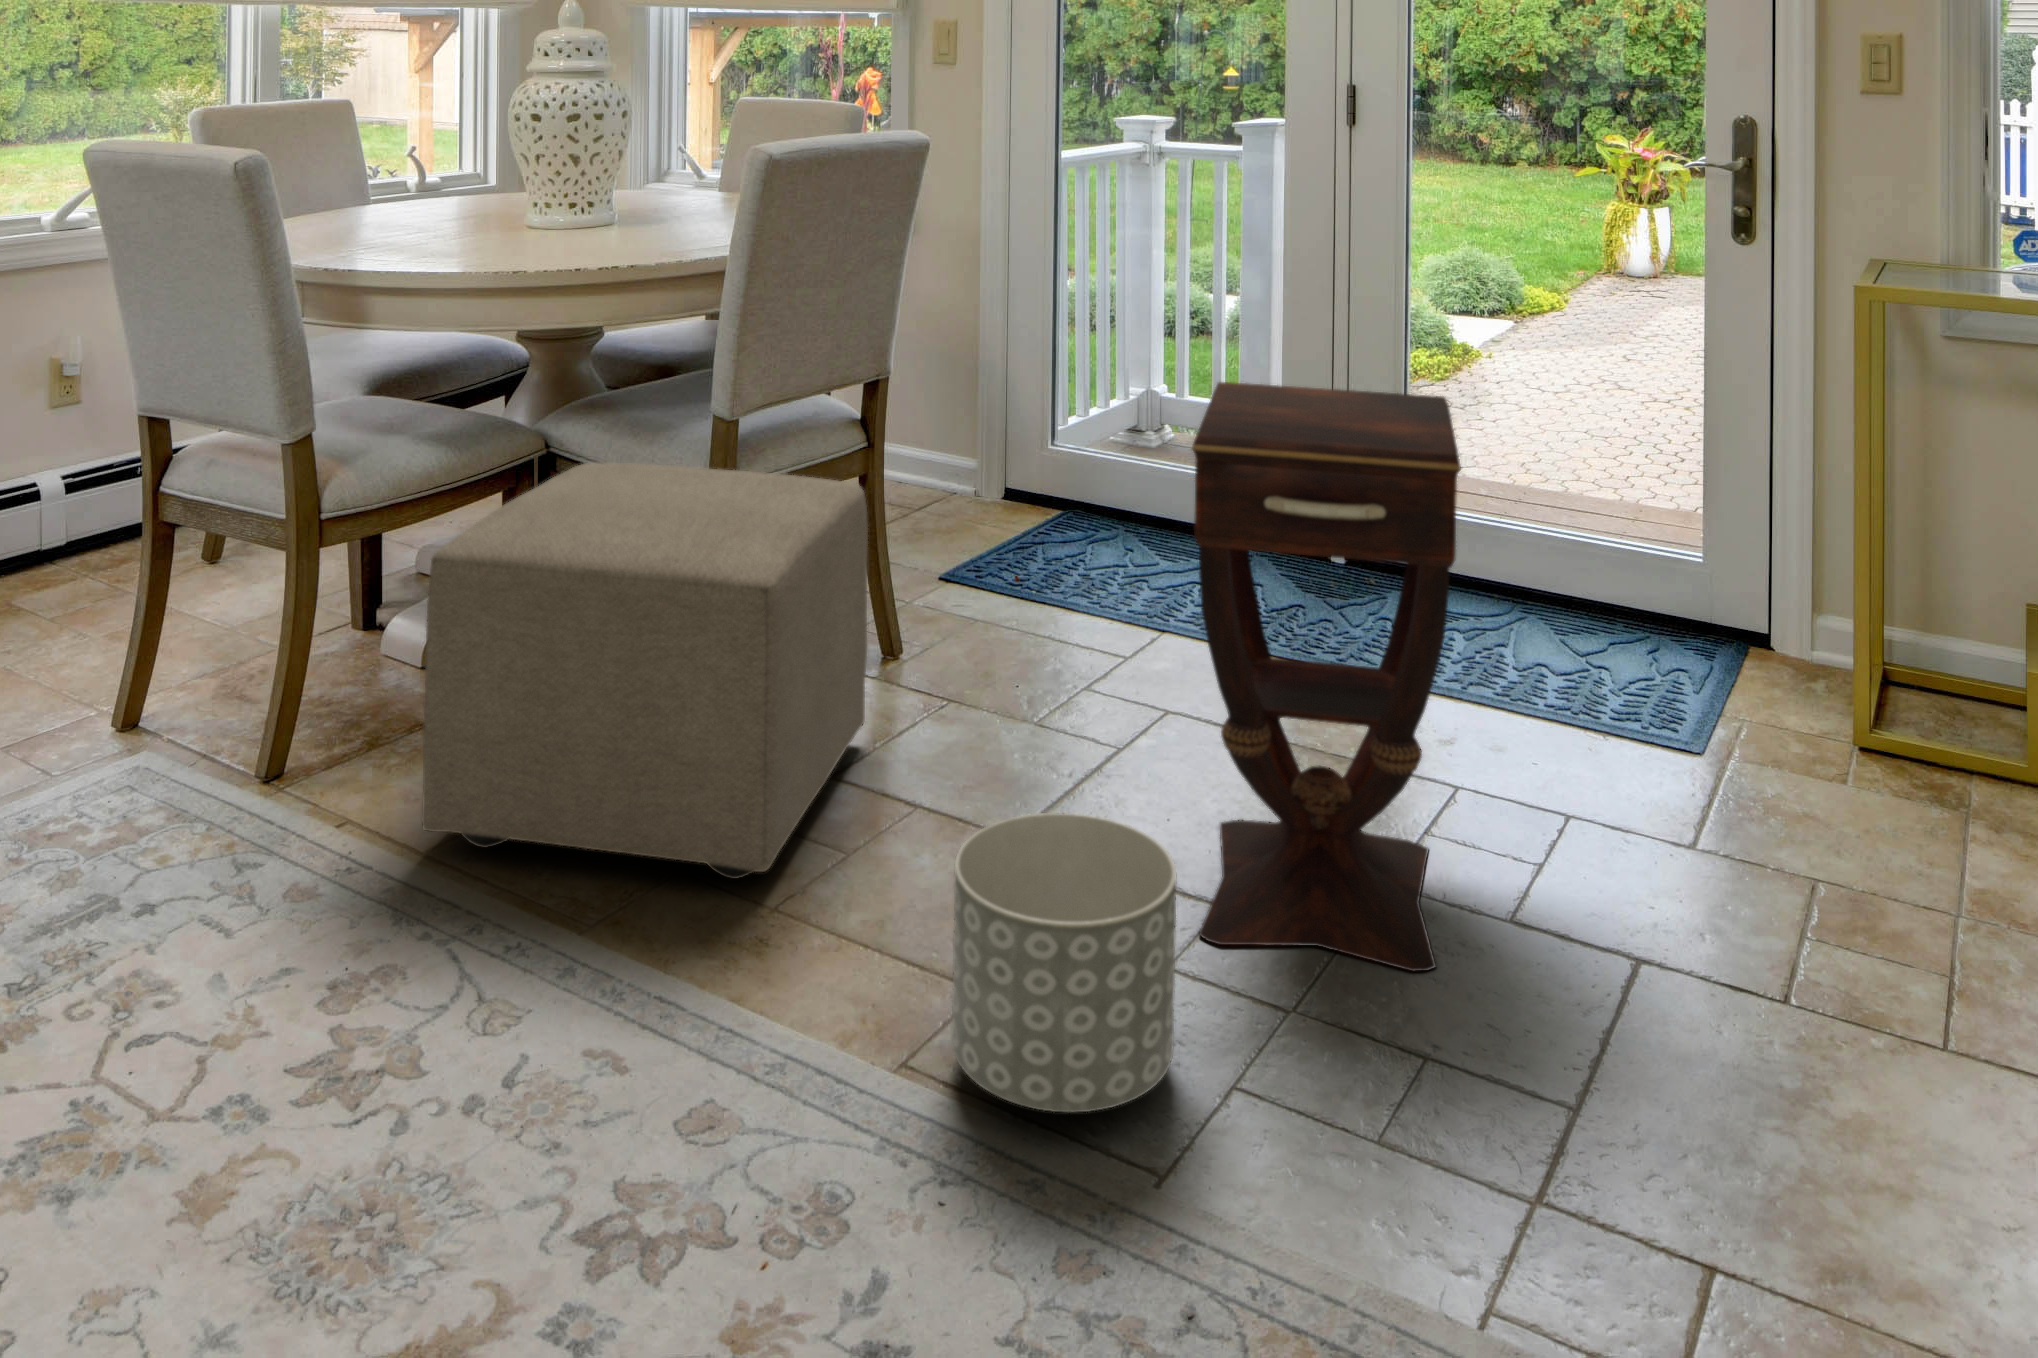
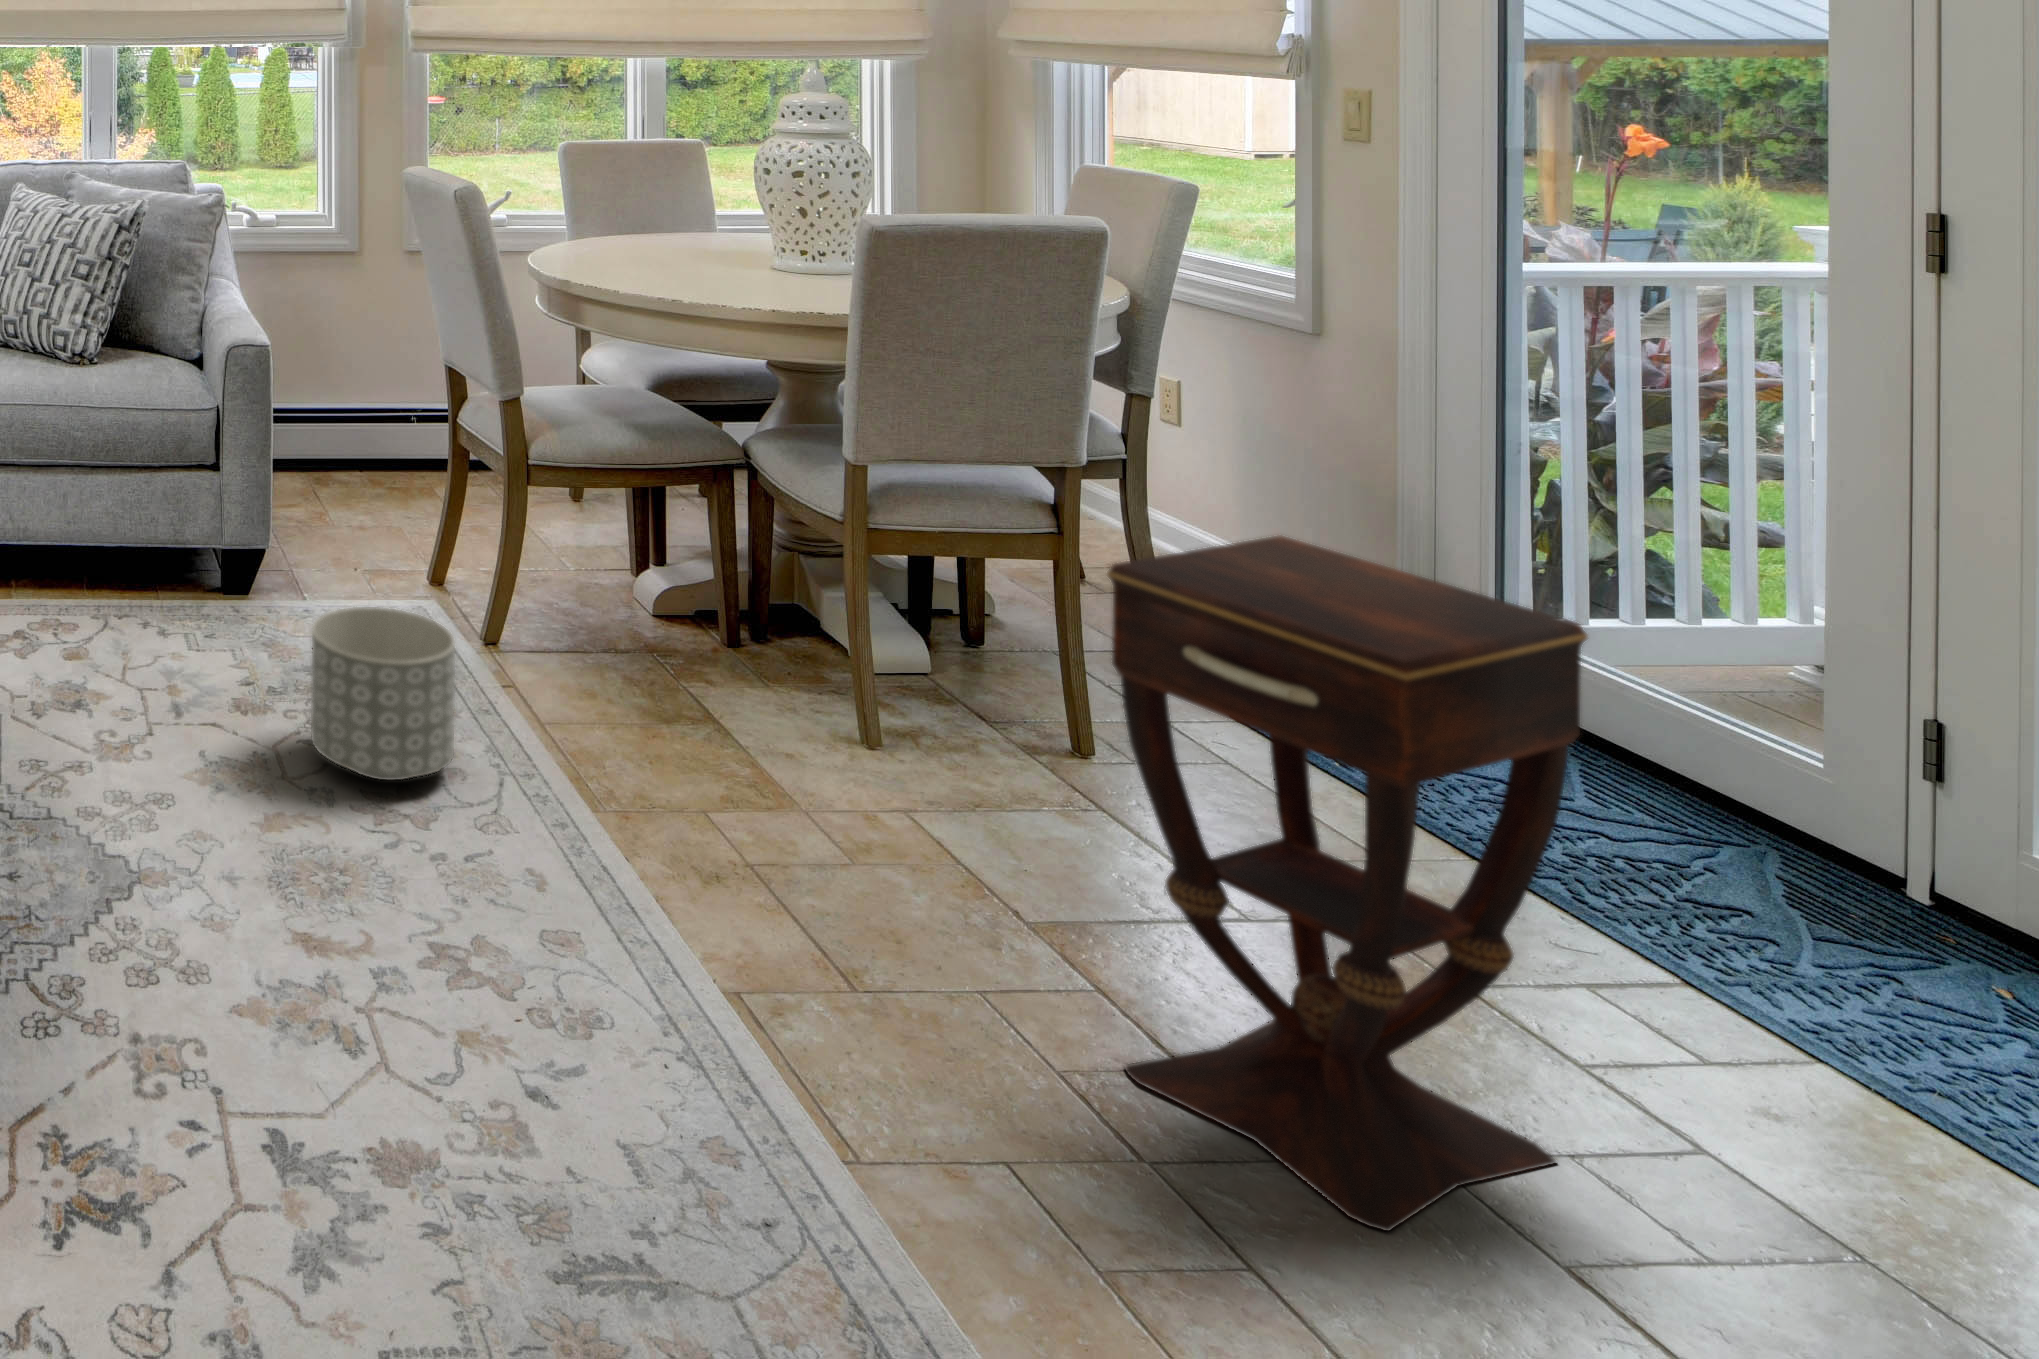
ottoman: present [422,463,868,879] -> none [535,474,965,832]
planter: present [952,813,1176,1112] -> present [311,607,455,780]

